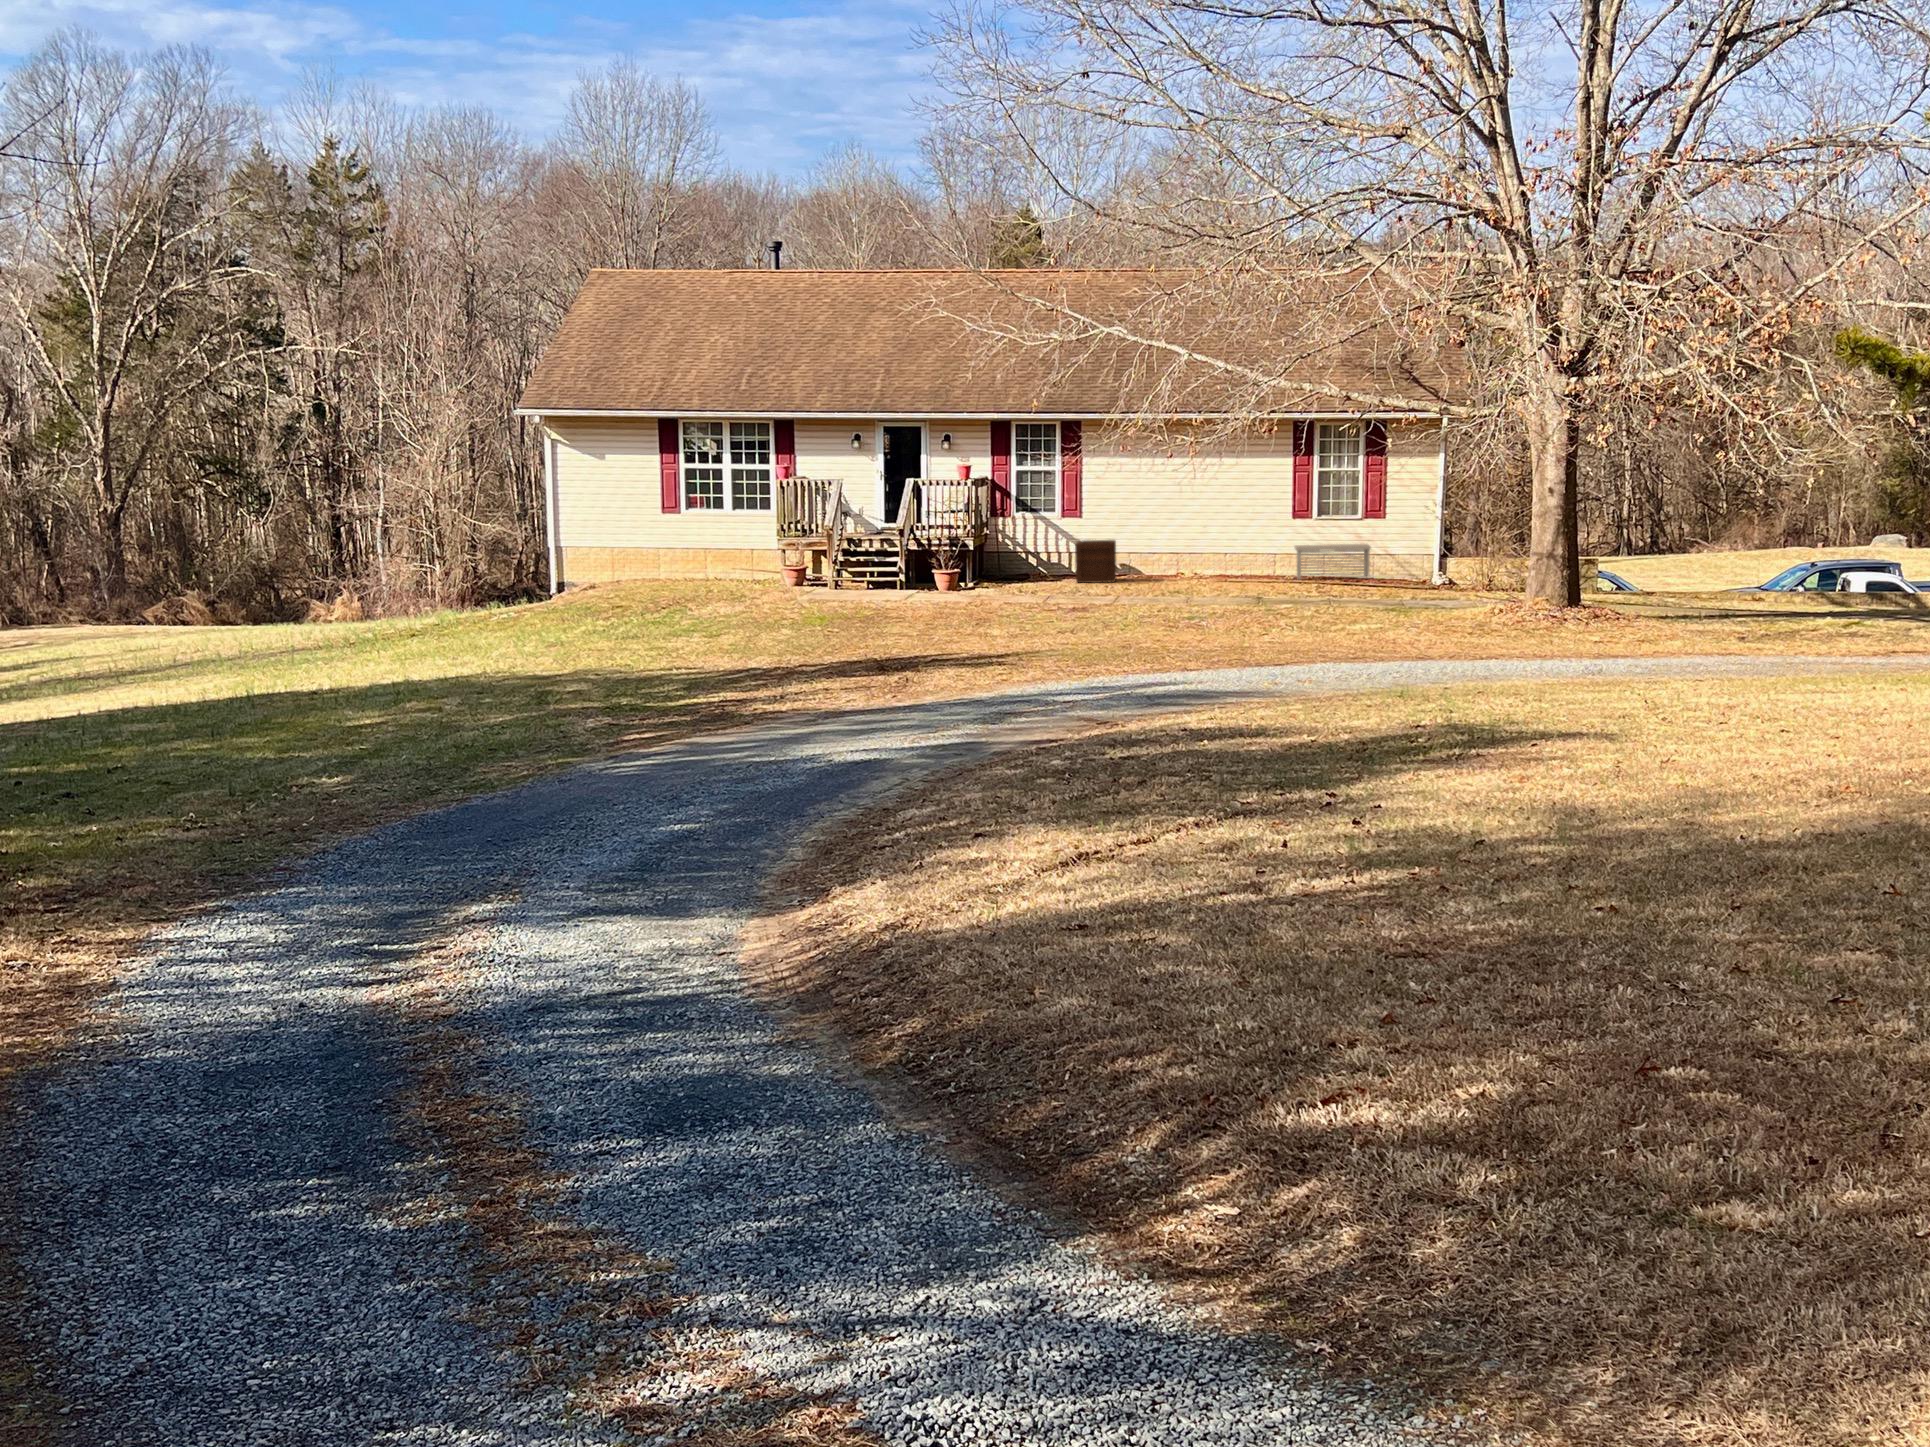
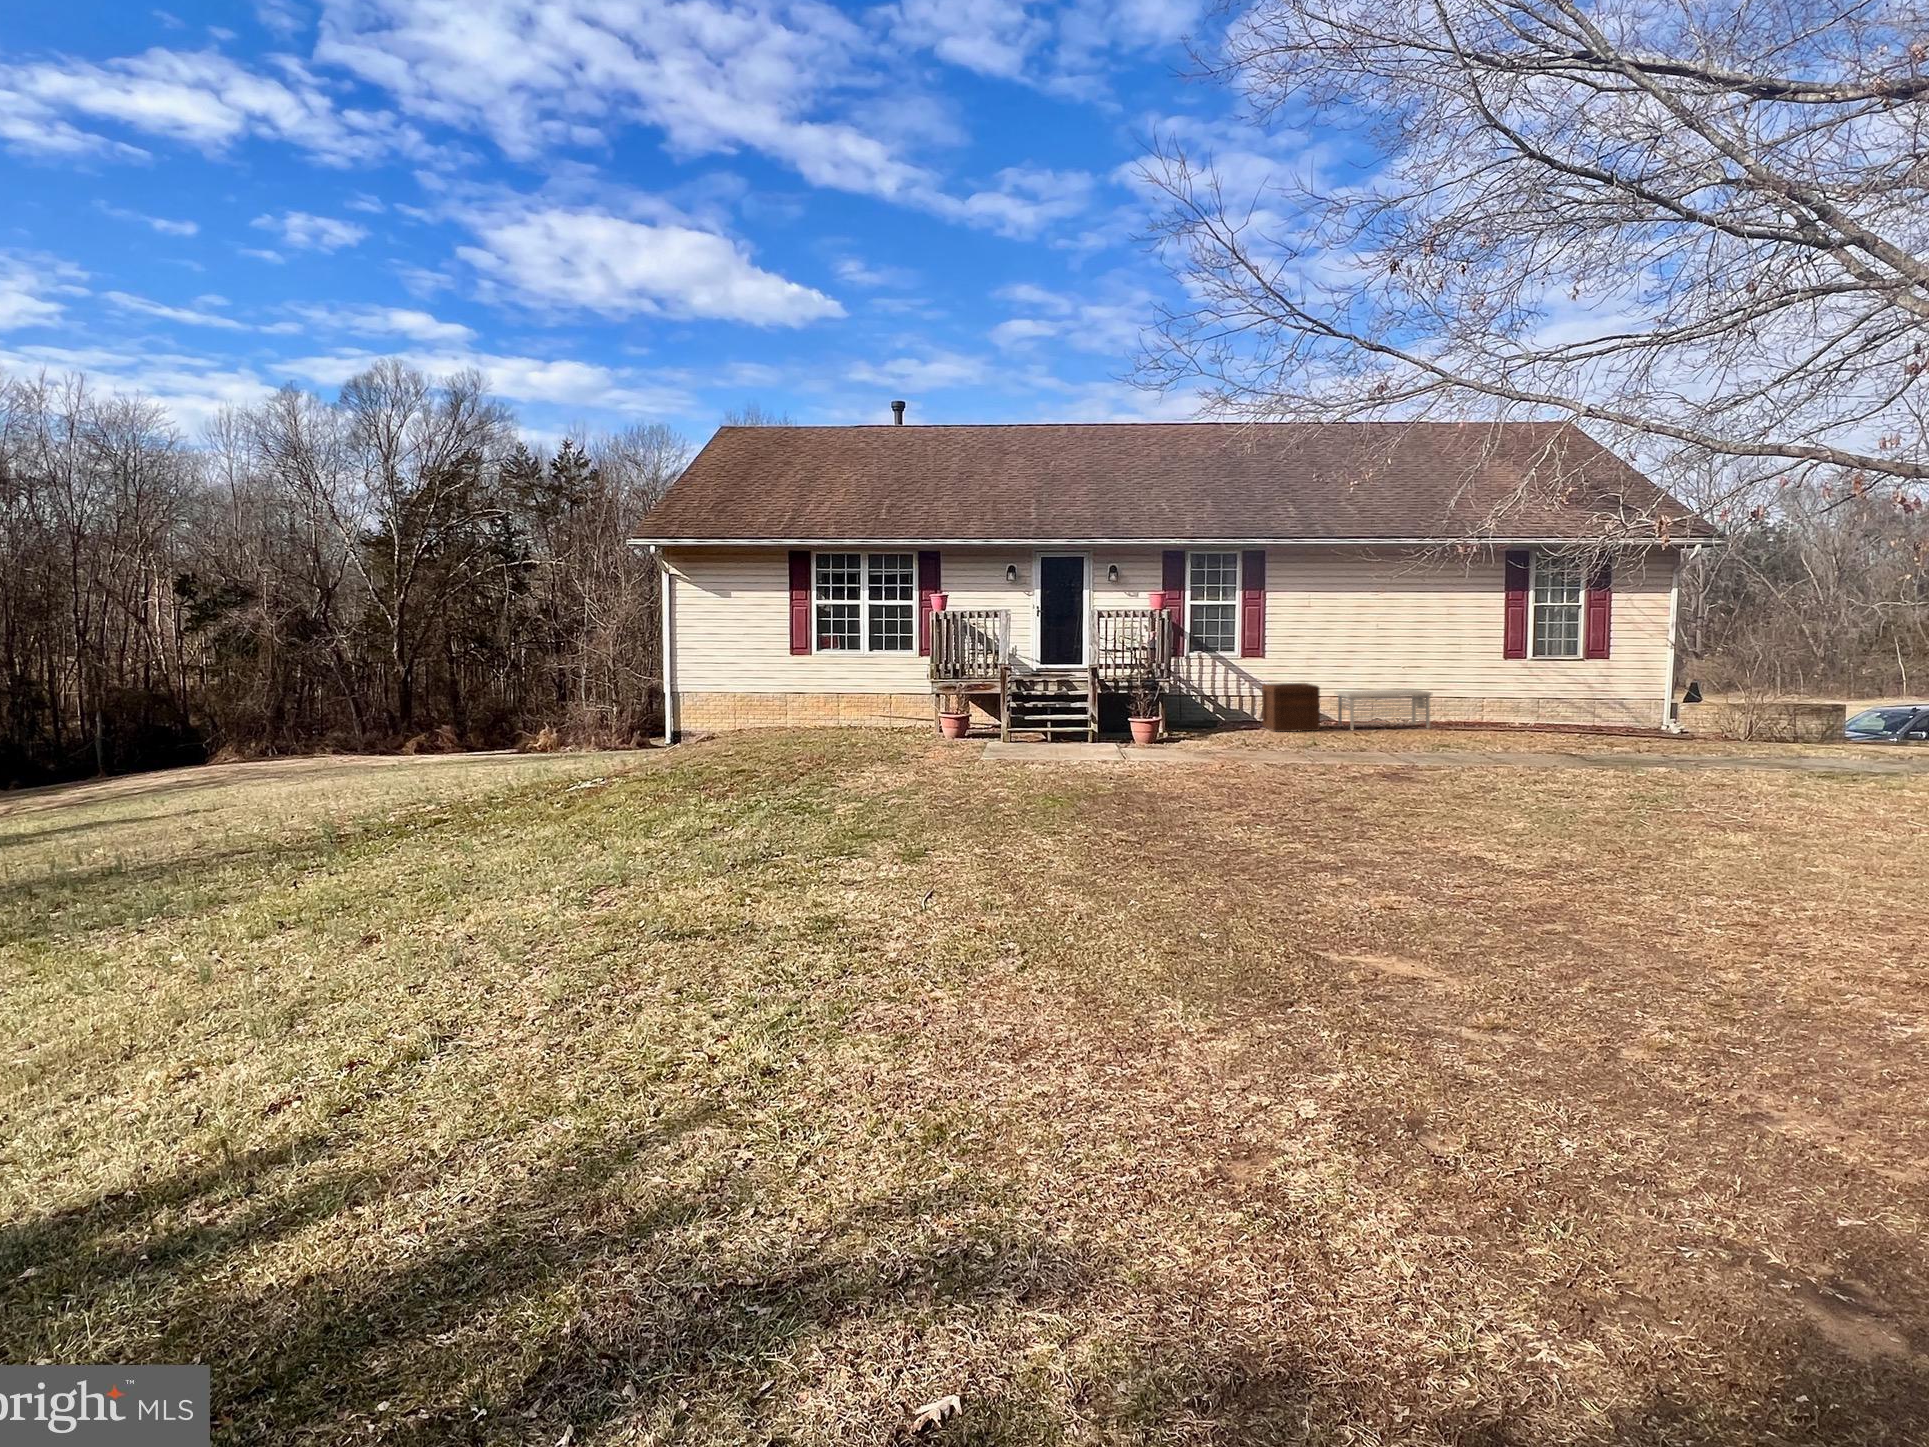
storage bench: present [1294,544,1371,580] -> present [1334,689,1432,730]

